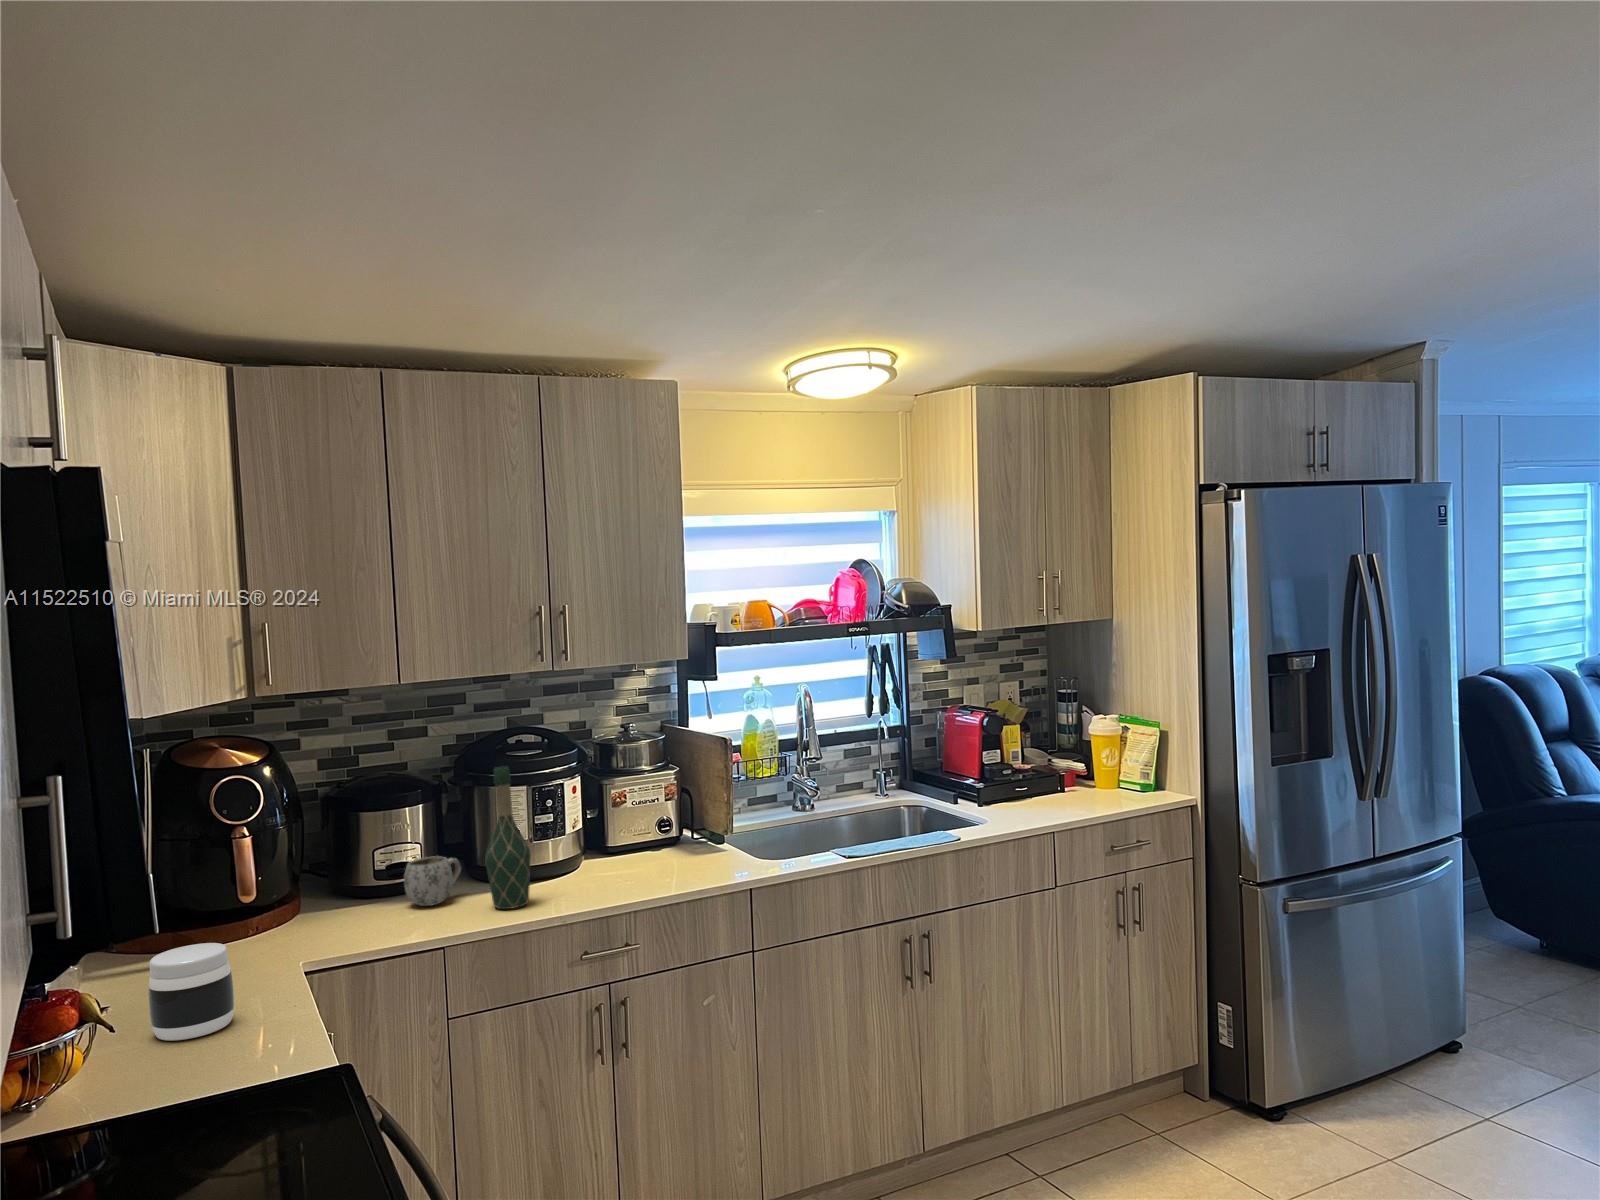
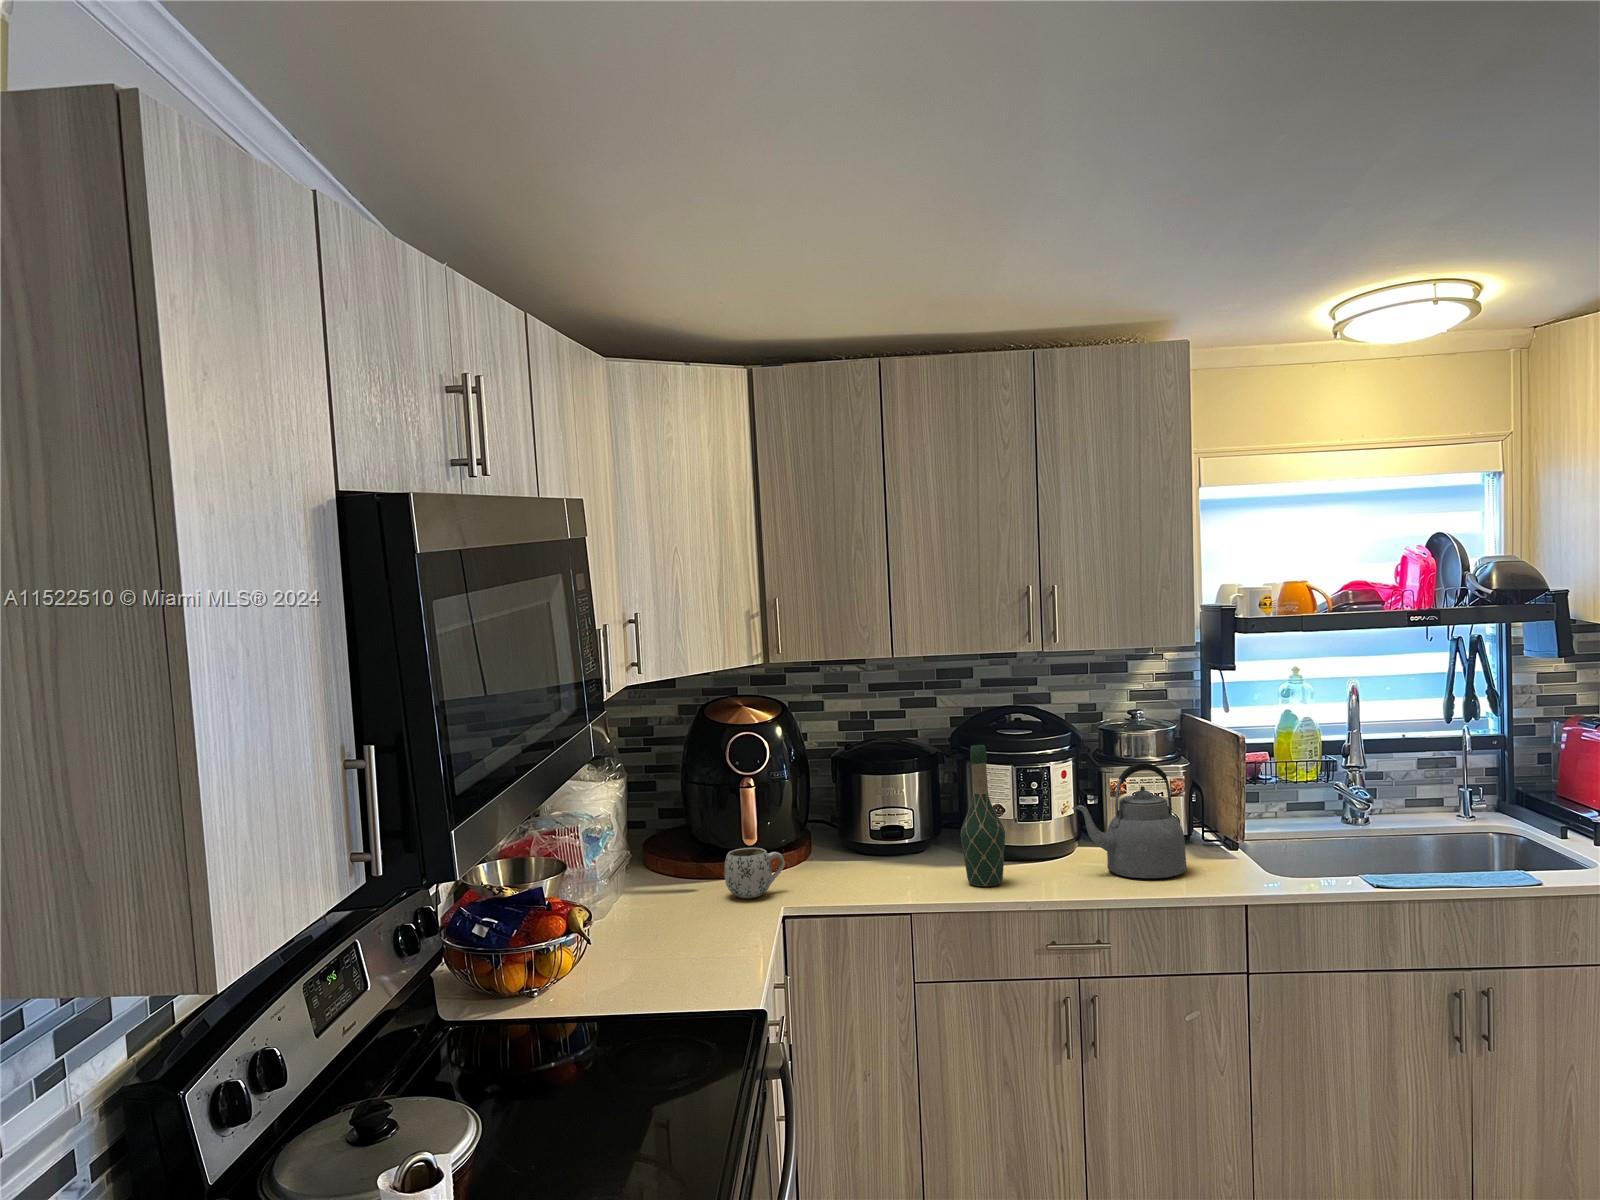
kettle: none [591,771,693,879] -> present [1072,763,1187,878]
mug: present [404,856,461,906] -> present [724,848,785,898]
jar: present [148,943,234,1041] -> none [641,877,706,957]

